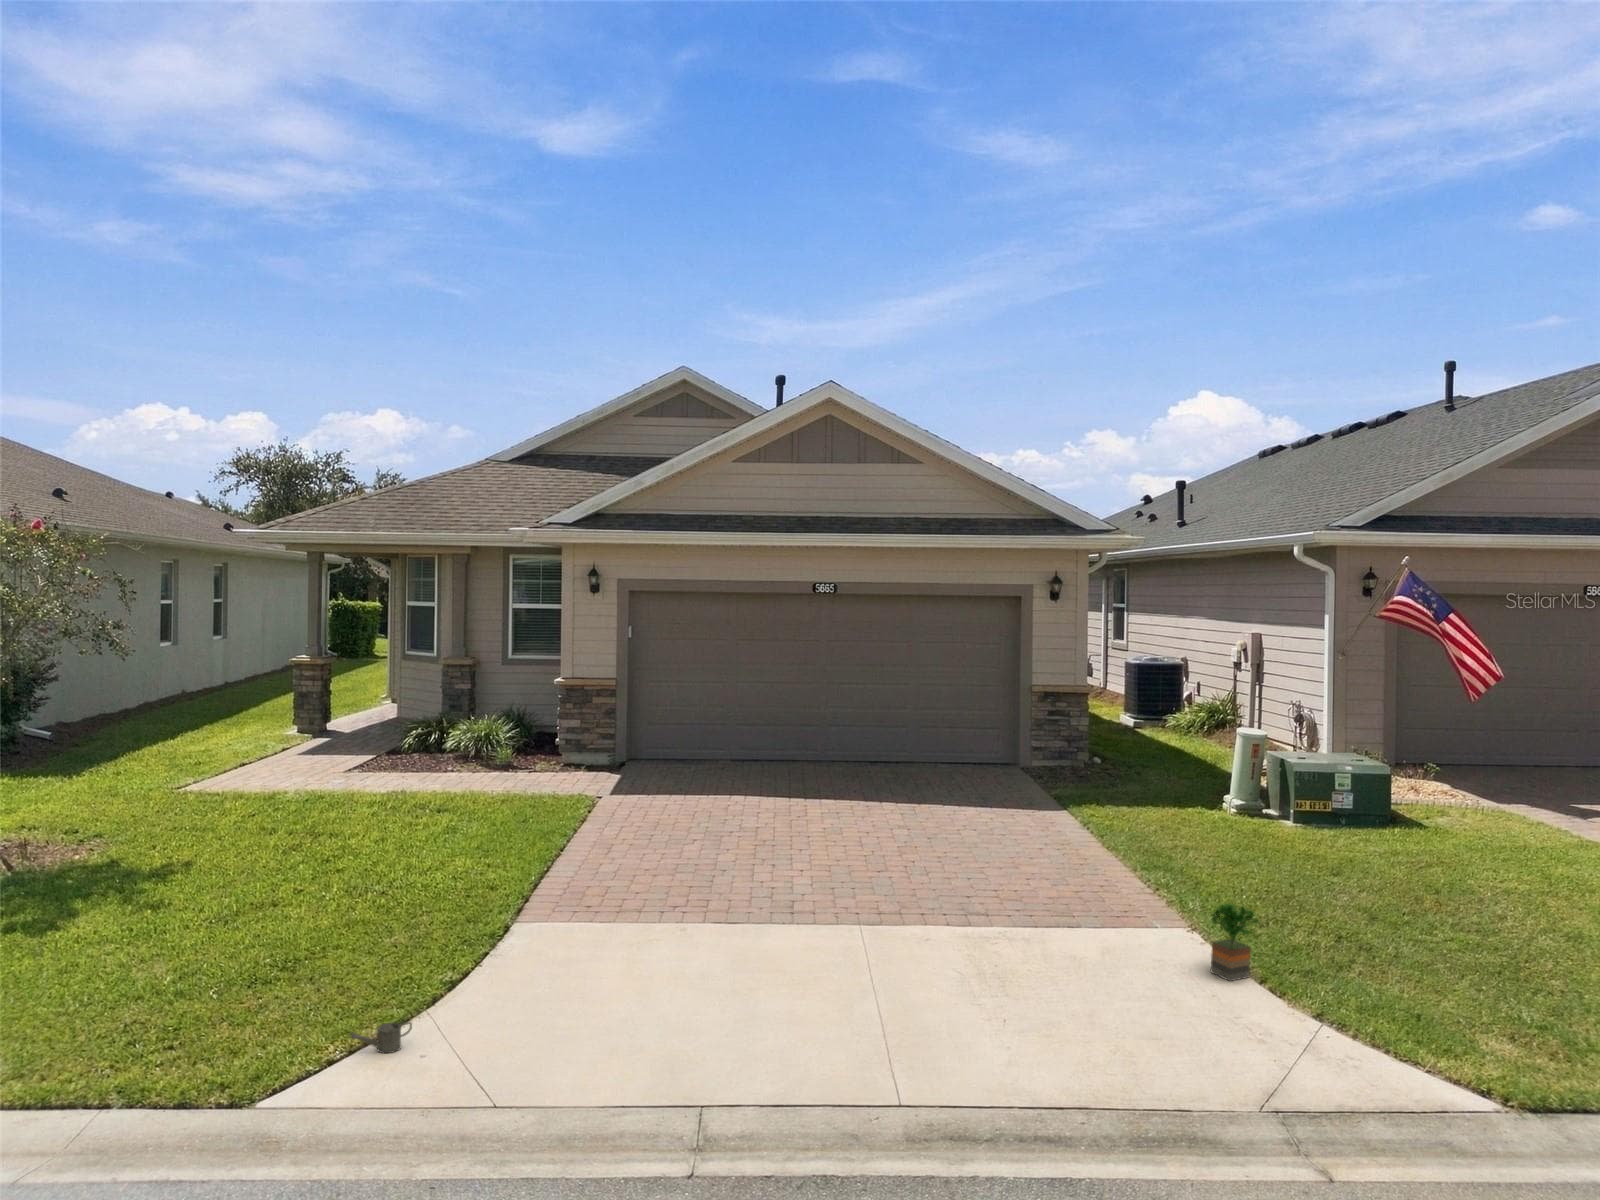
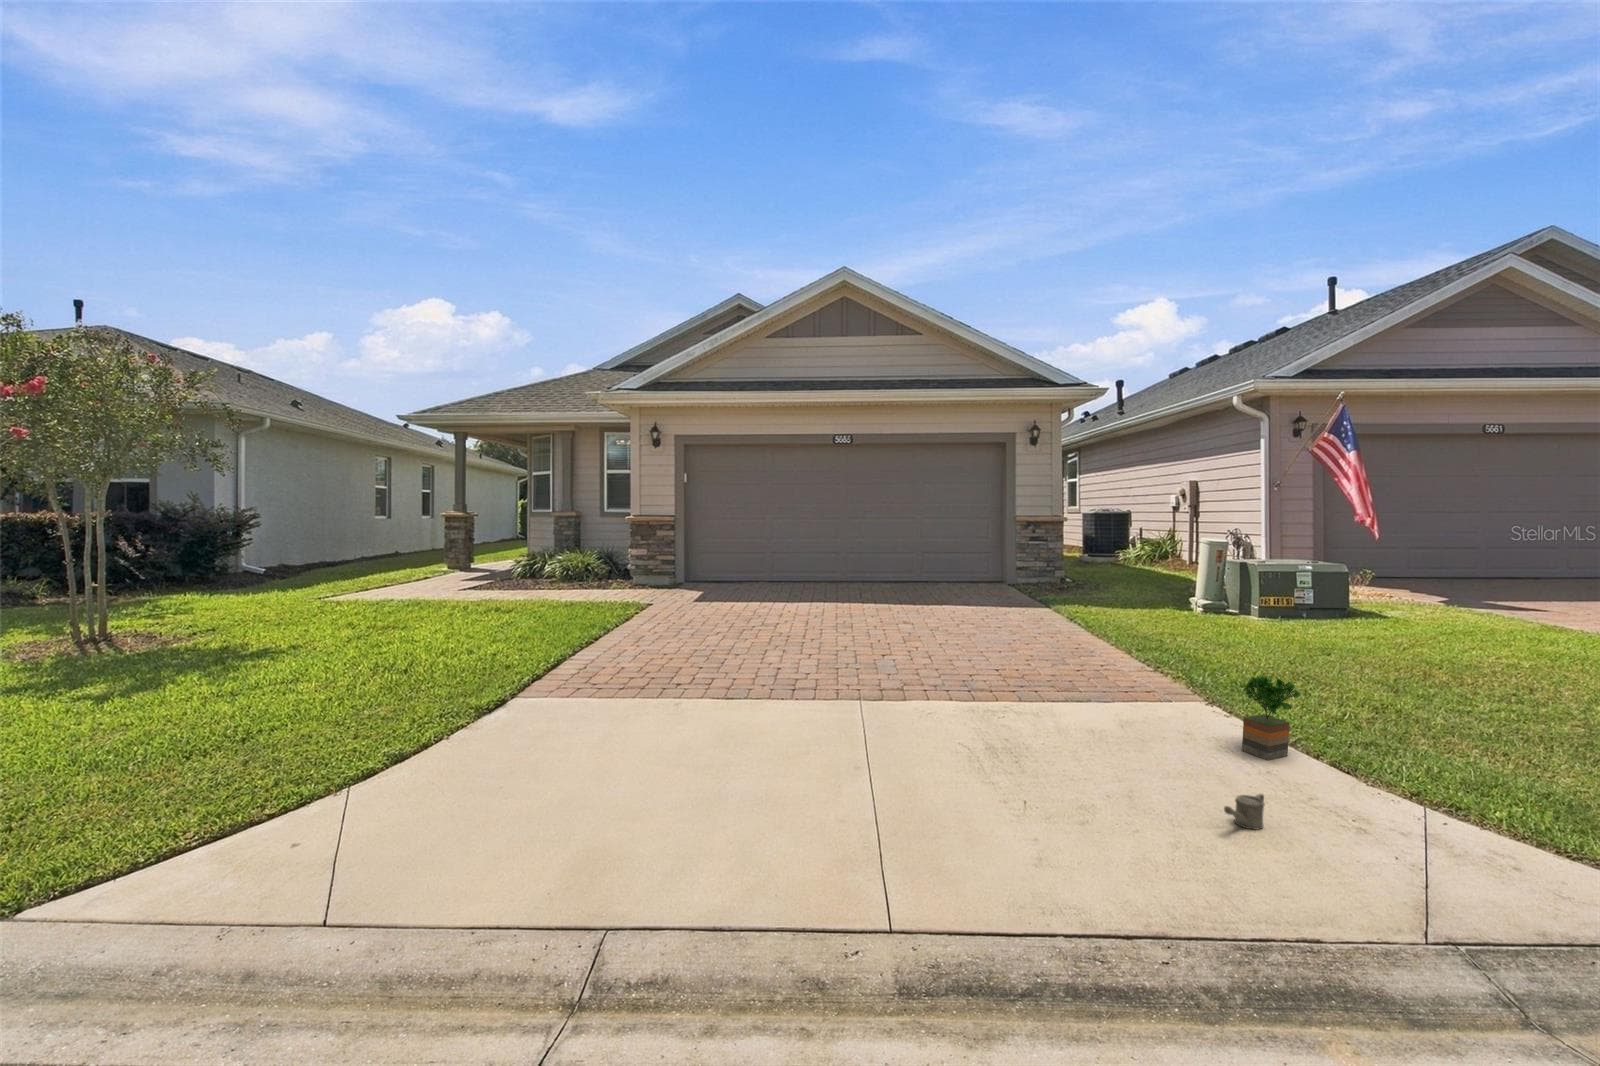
watering can: present [351,1022,412,1053] -> present [1224,794,1265,830]

